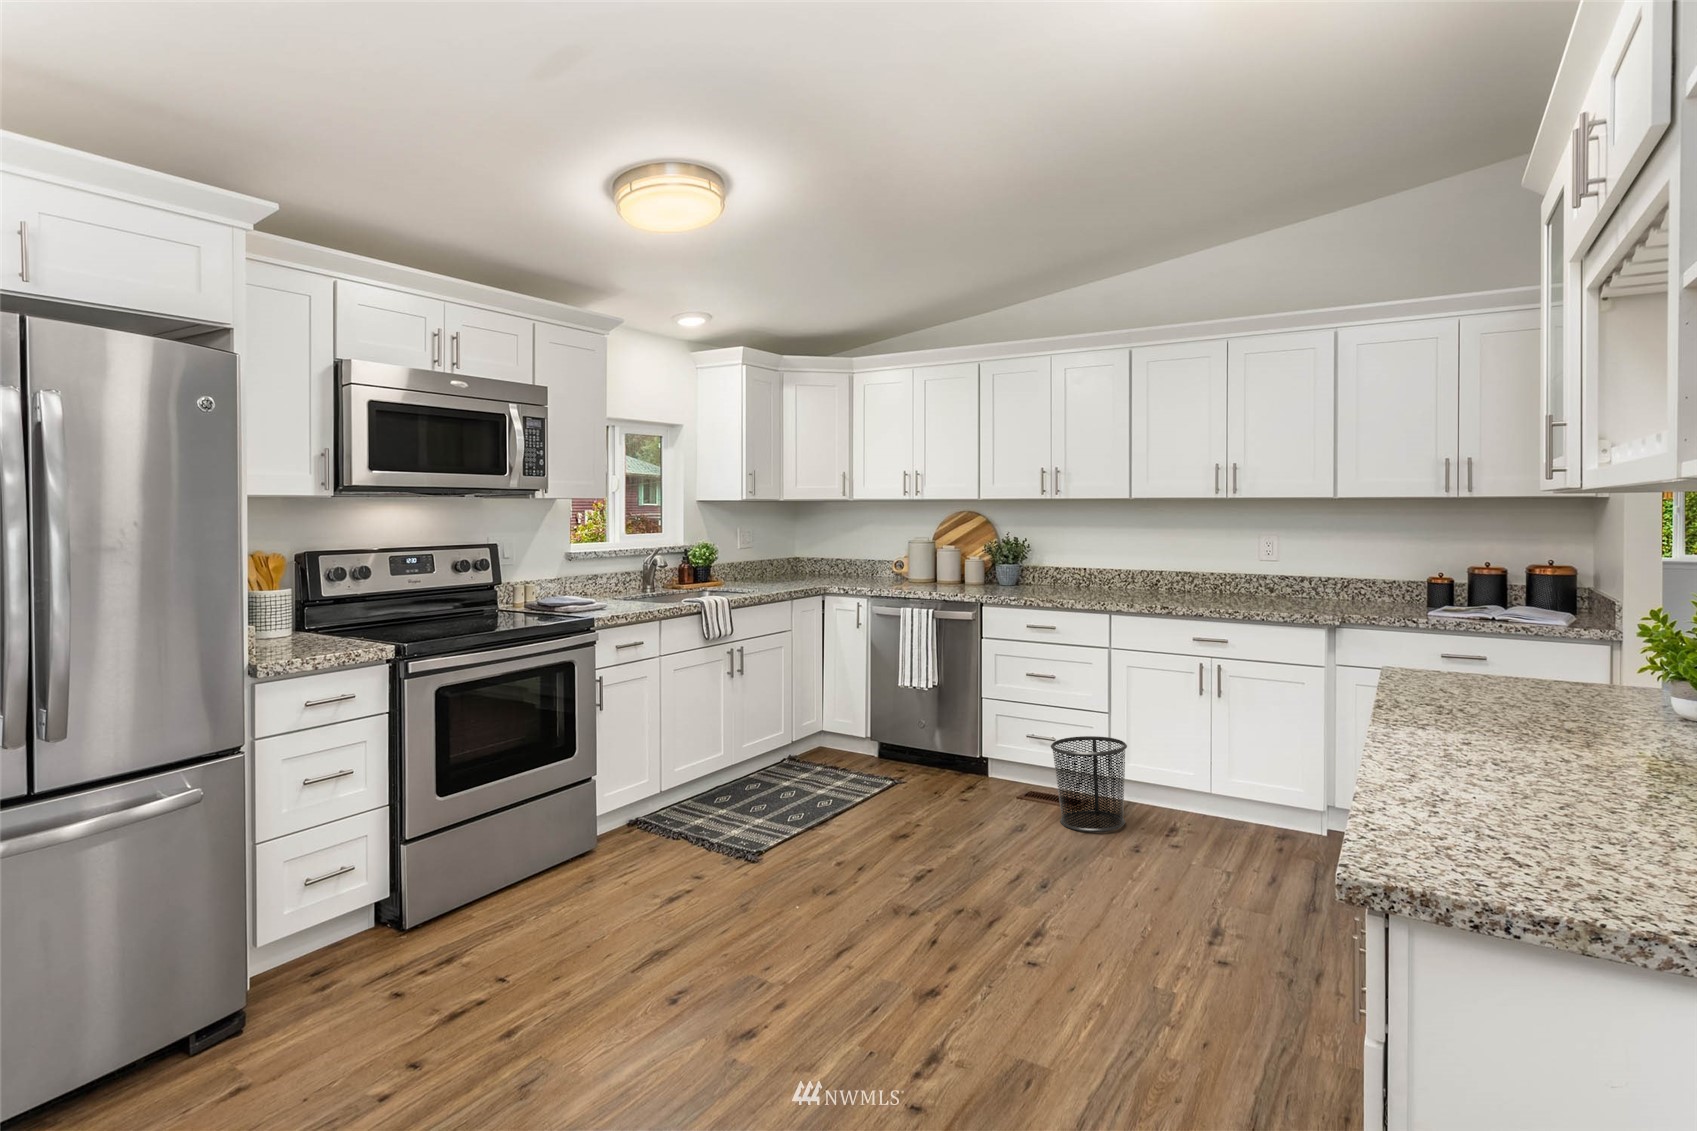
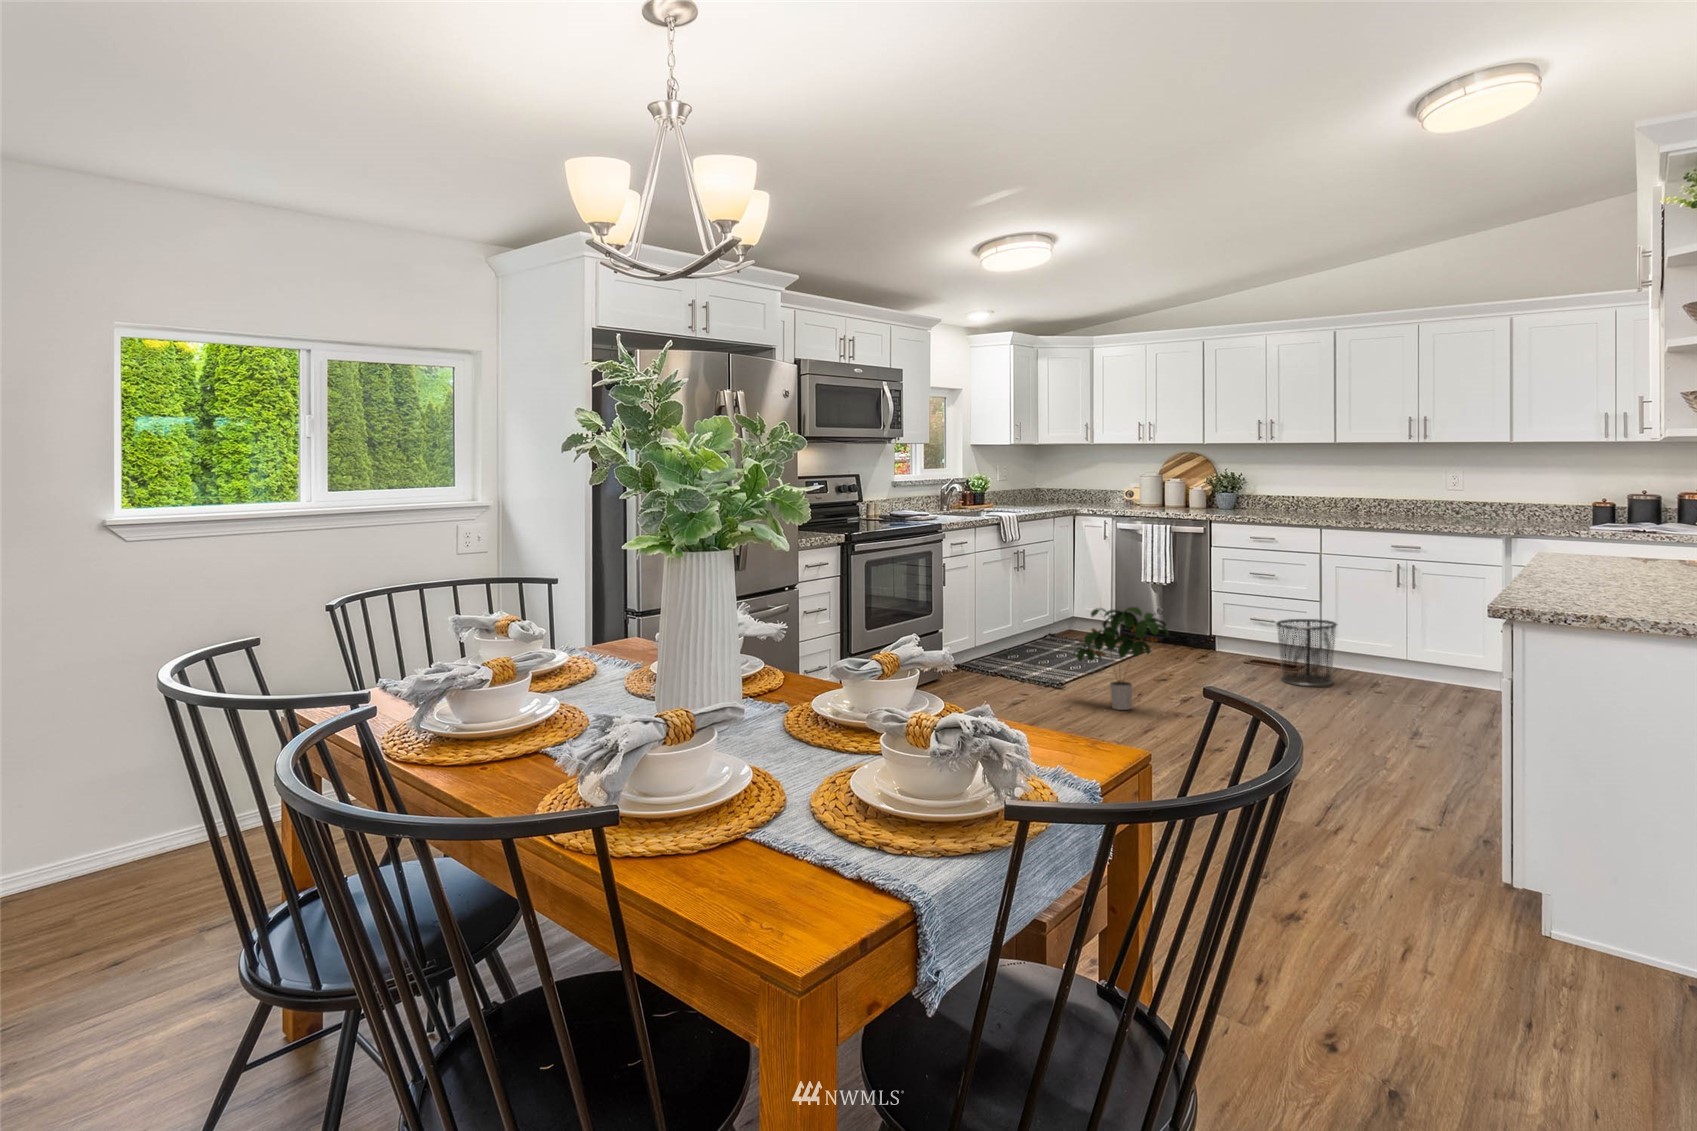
potted plant: none [756,745,881,897] -> present [1073,607,1169,710]

